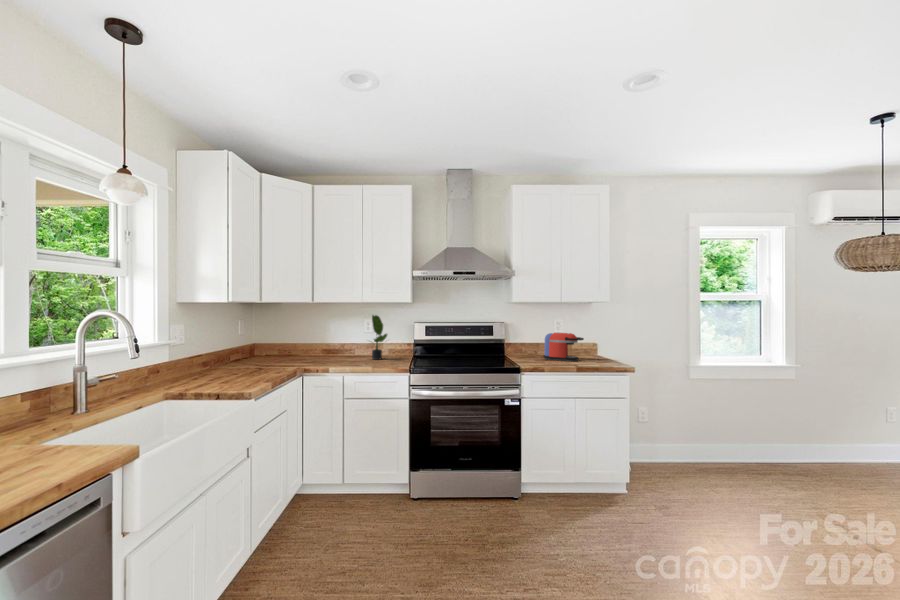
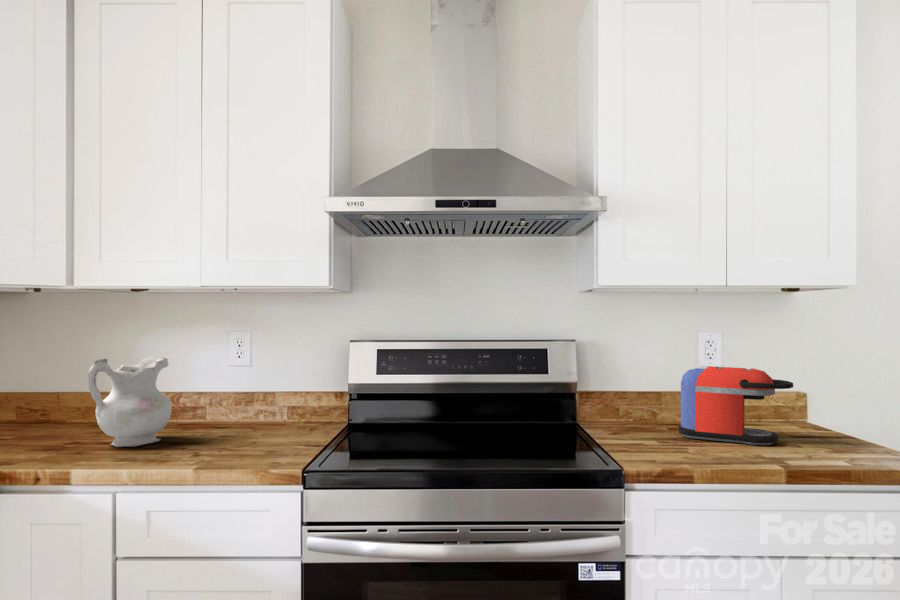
potted plant: present [372,315,387,360] -> none [218,320,282,435]
ceramic pitcher: none [322,329,350,363] -> present [87,357,172,447]

